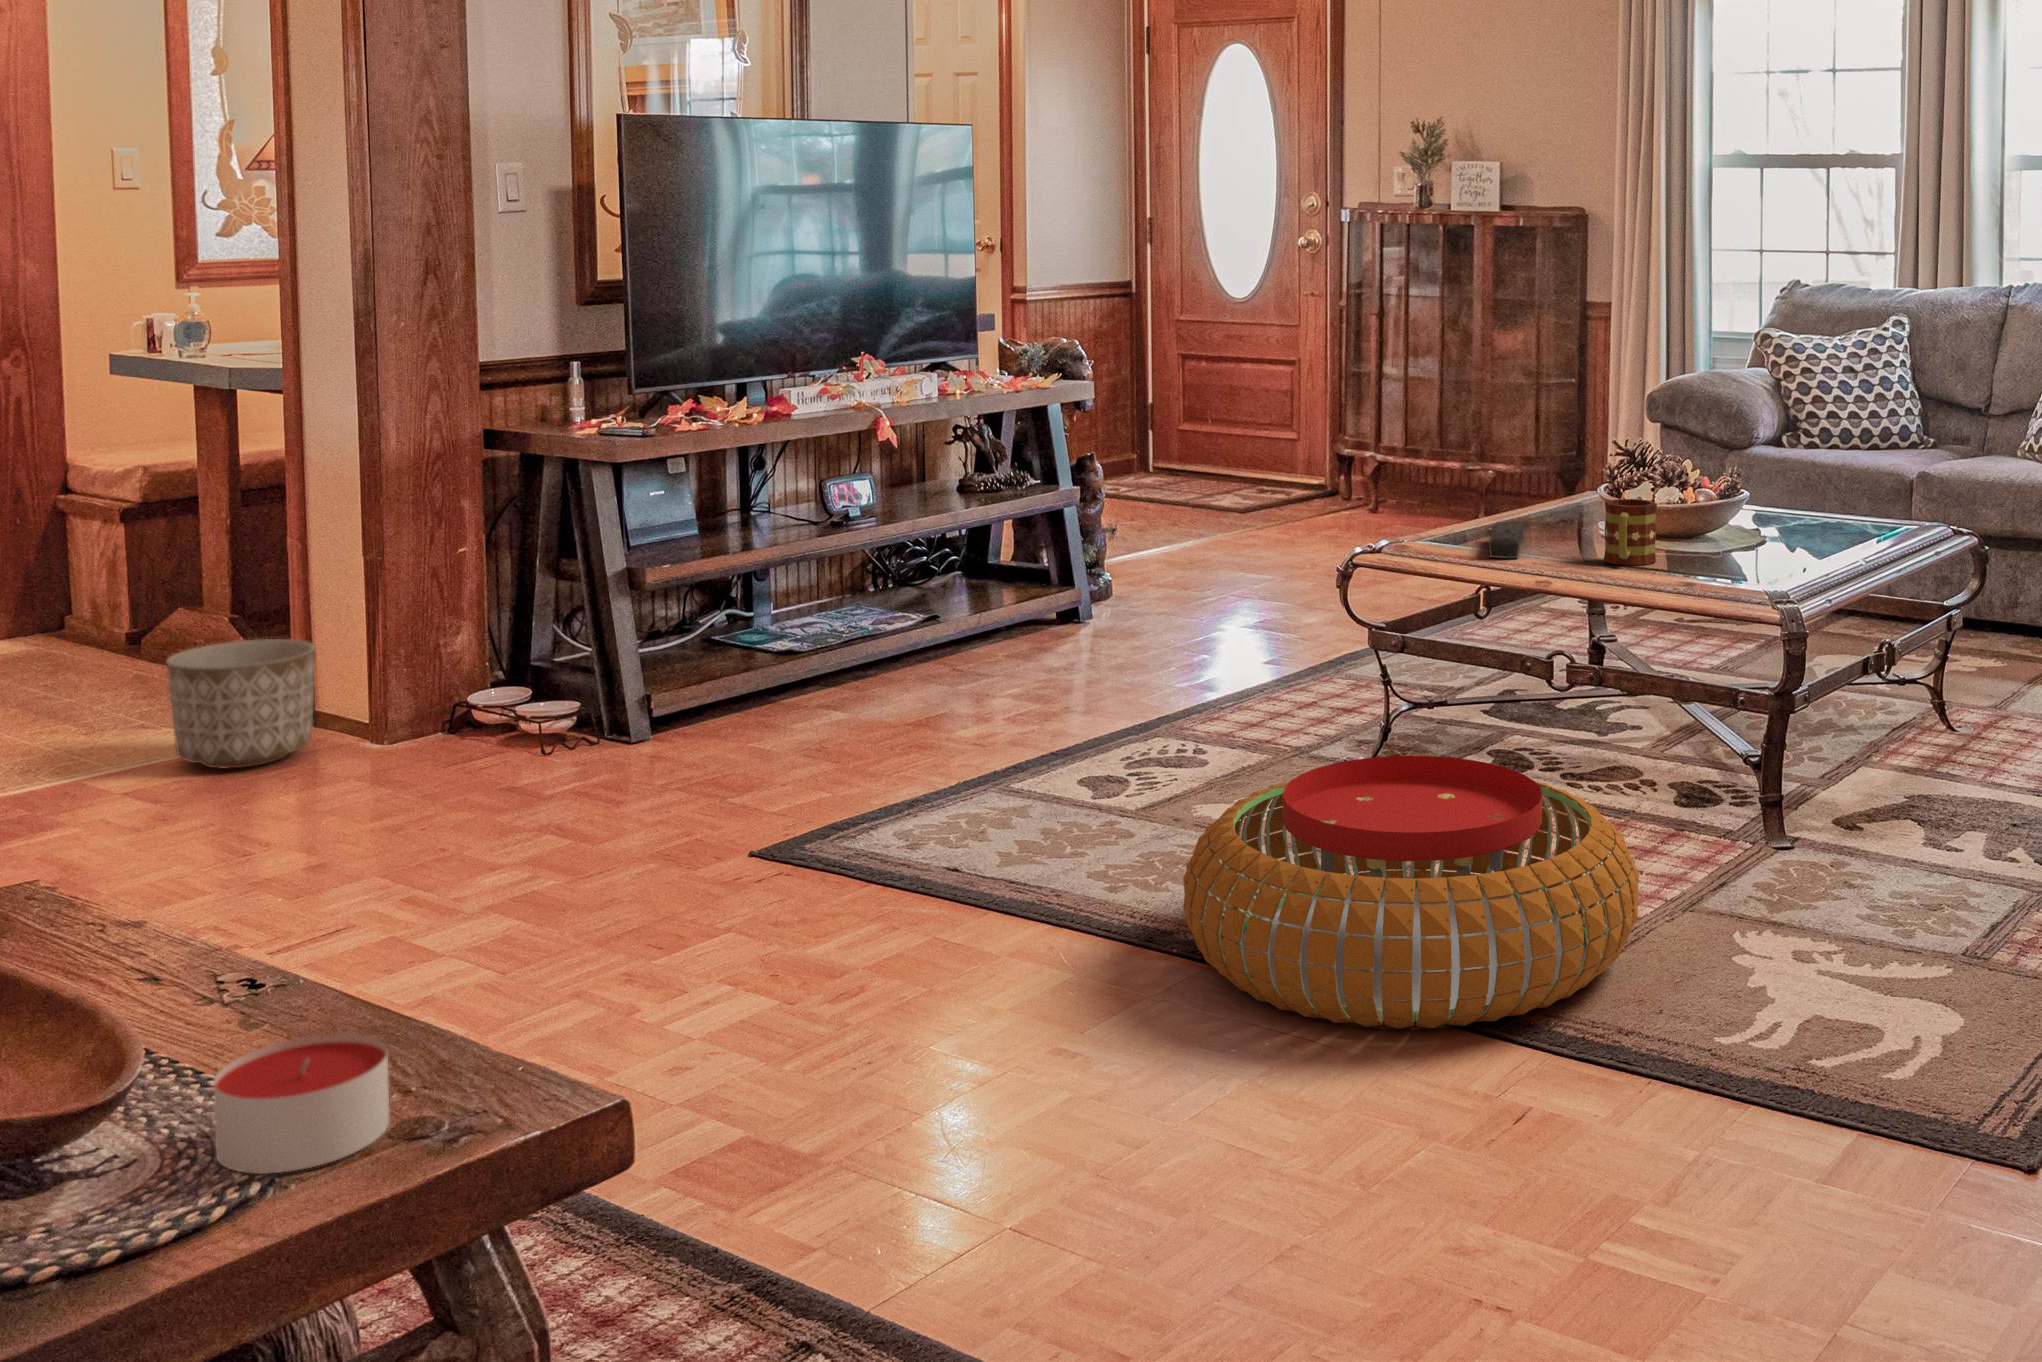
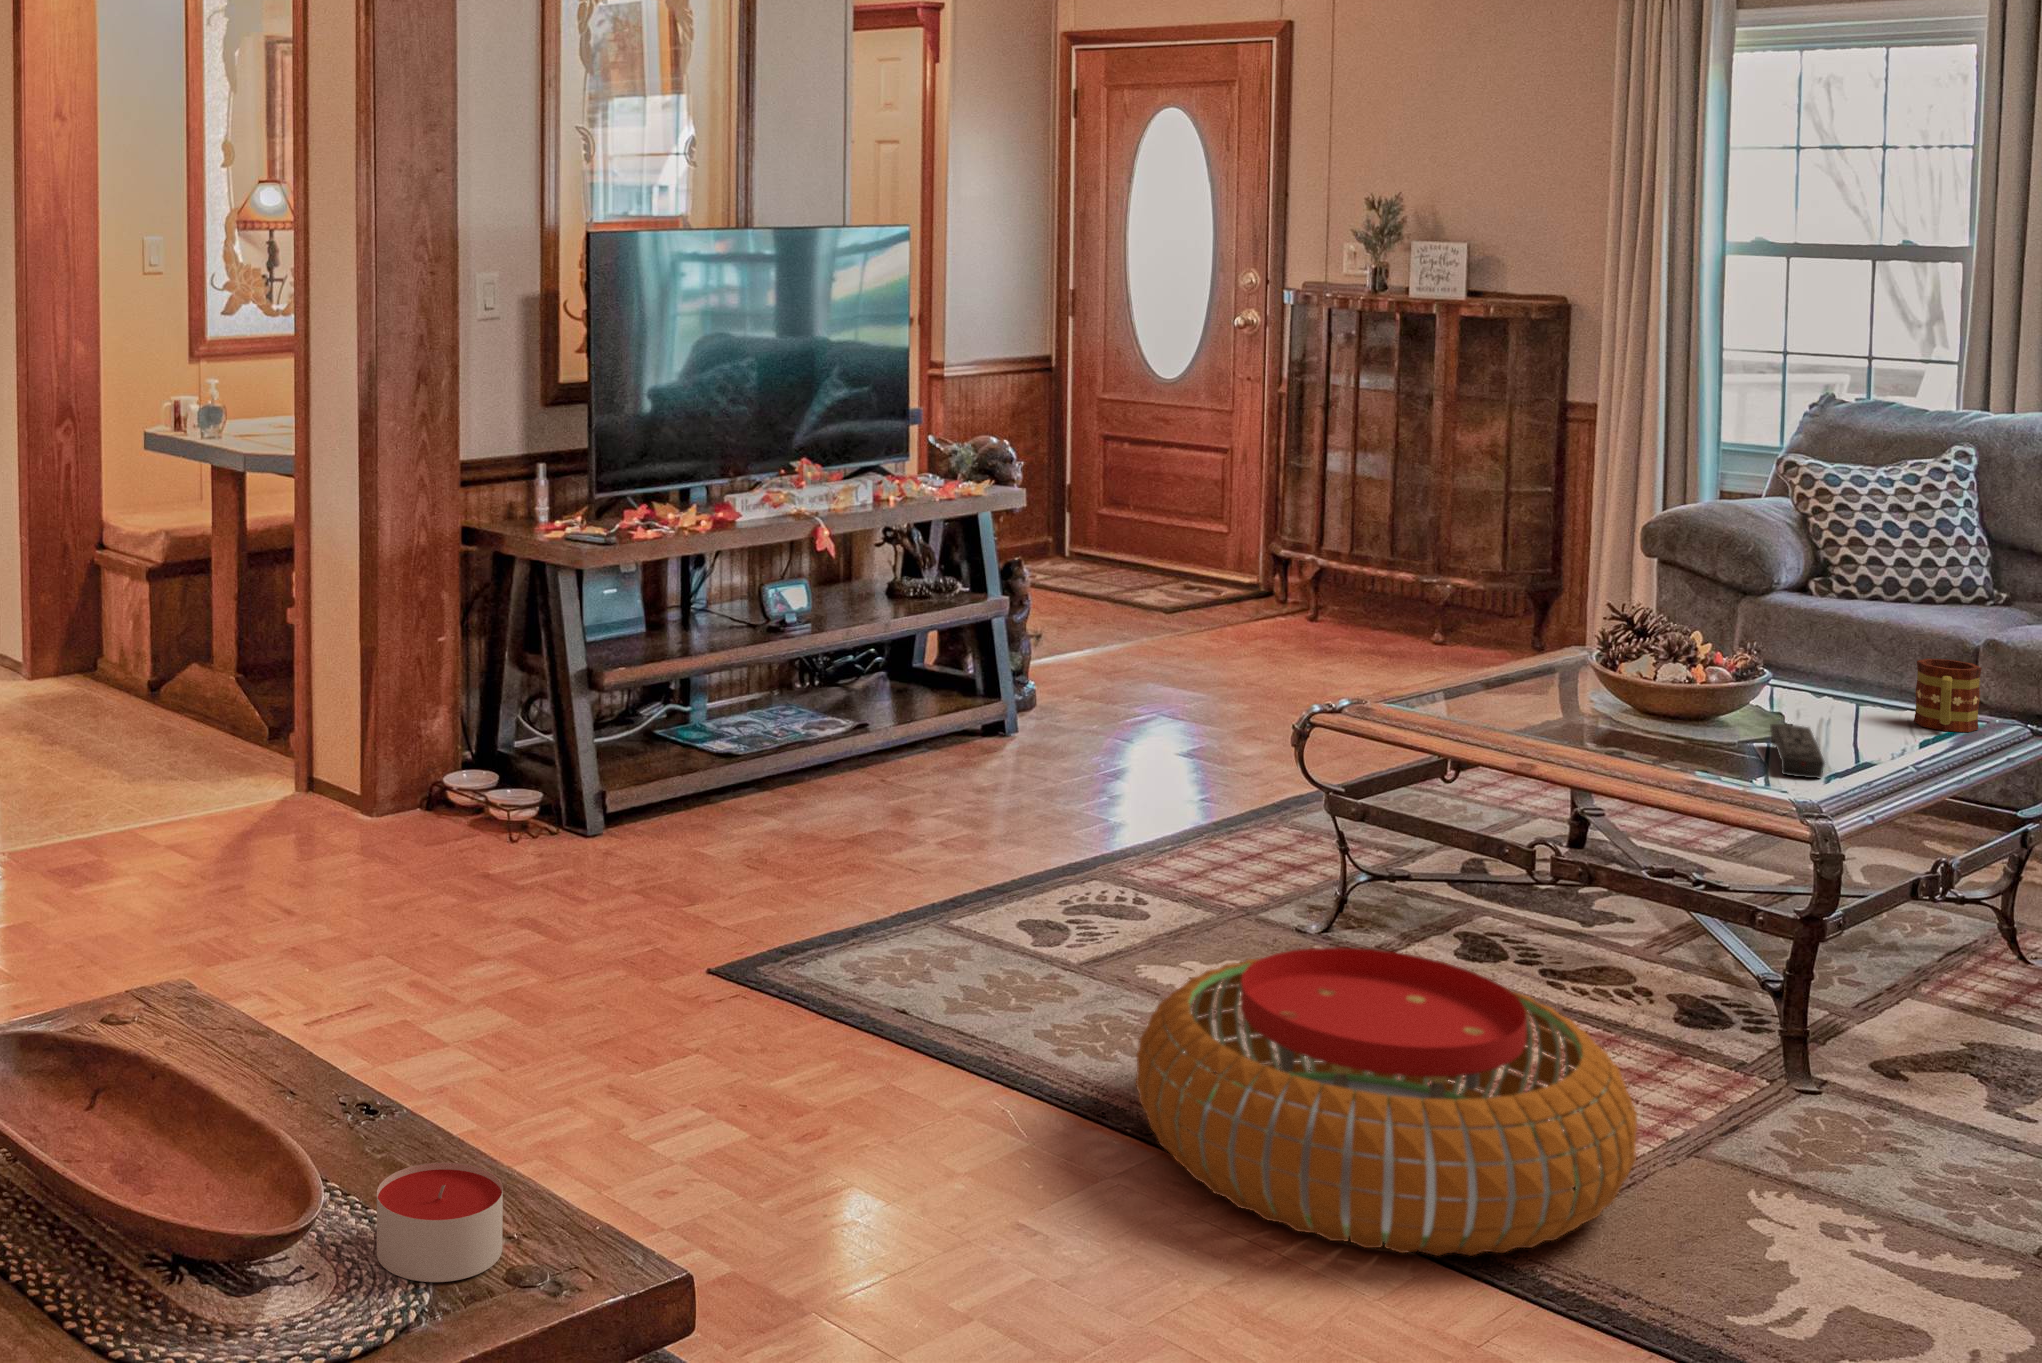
mug: present [1604,499,1657,565] -> present [1914,659,1982,732]
remote control: present [1488,522,1525,559] -> present [1770,724,1825,779]
planter: present [166,639,316,768] -> none [213,707,328,823]

